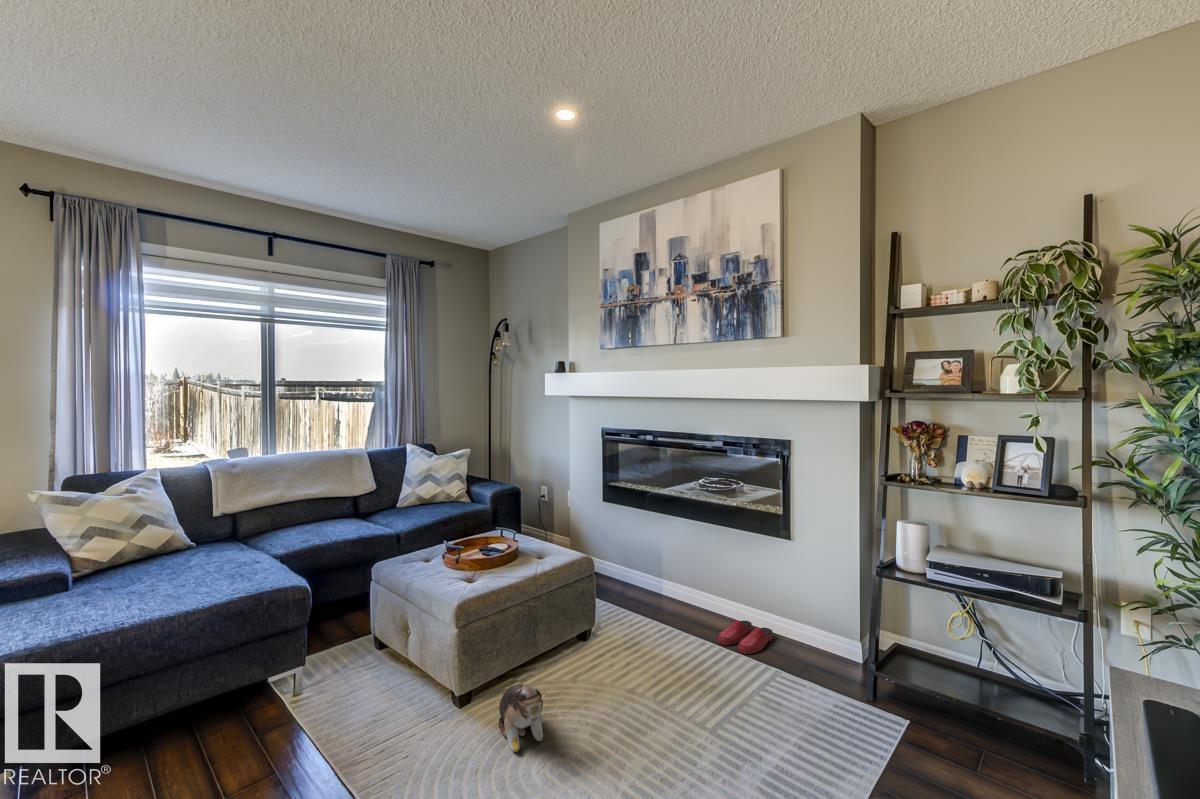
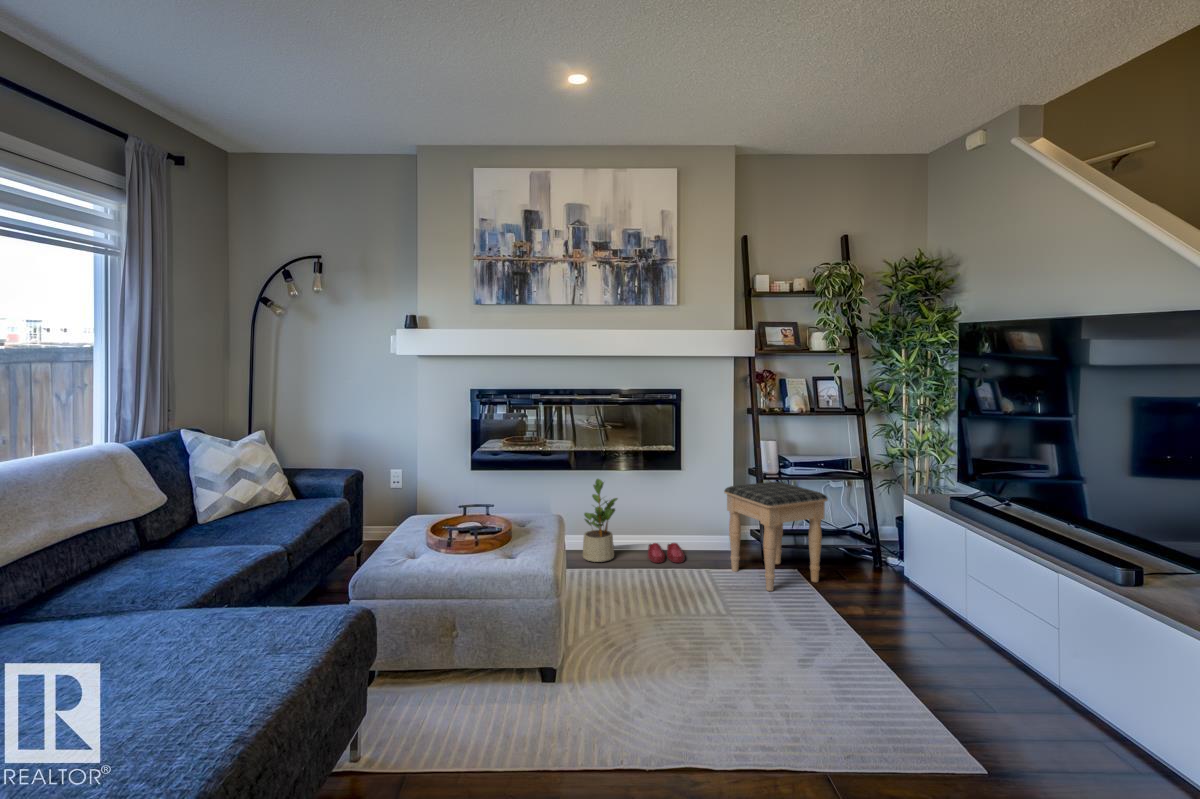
potted plant: none [659,531,705,622] -> present [583,479,617,562]
footstool: none [772,576,893,758] -> present [724,481,828,591]
plush toy: present [498,685,547,752] -> none [593,606,702,679]

